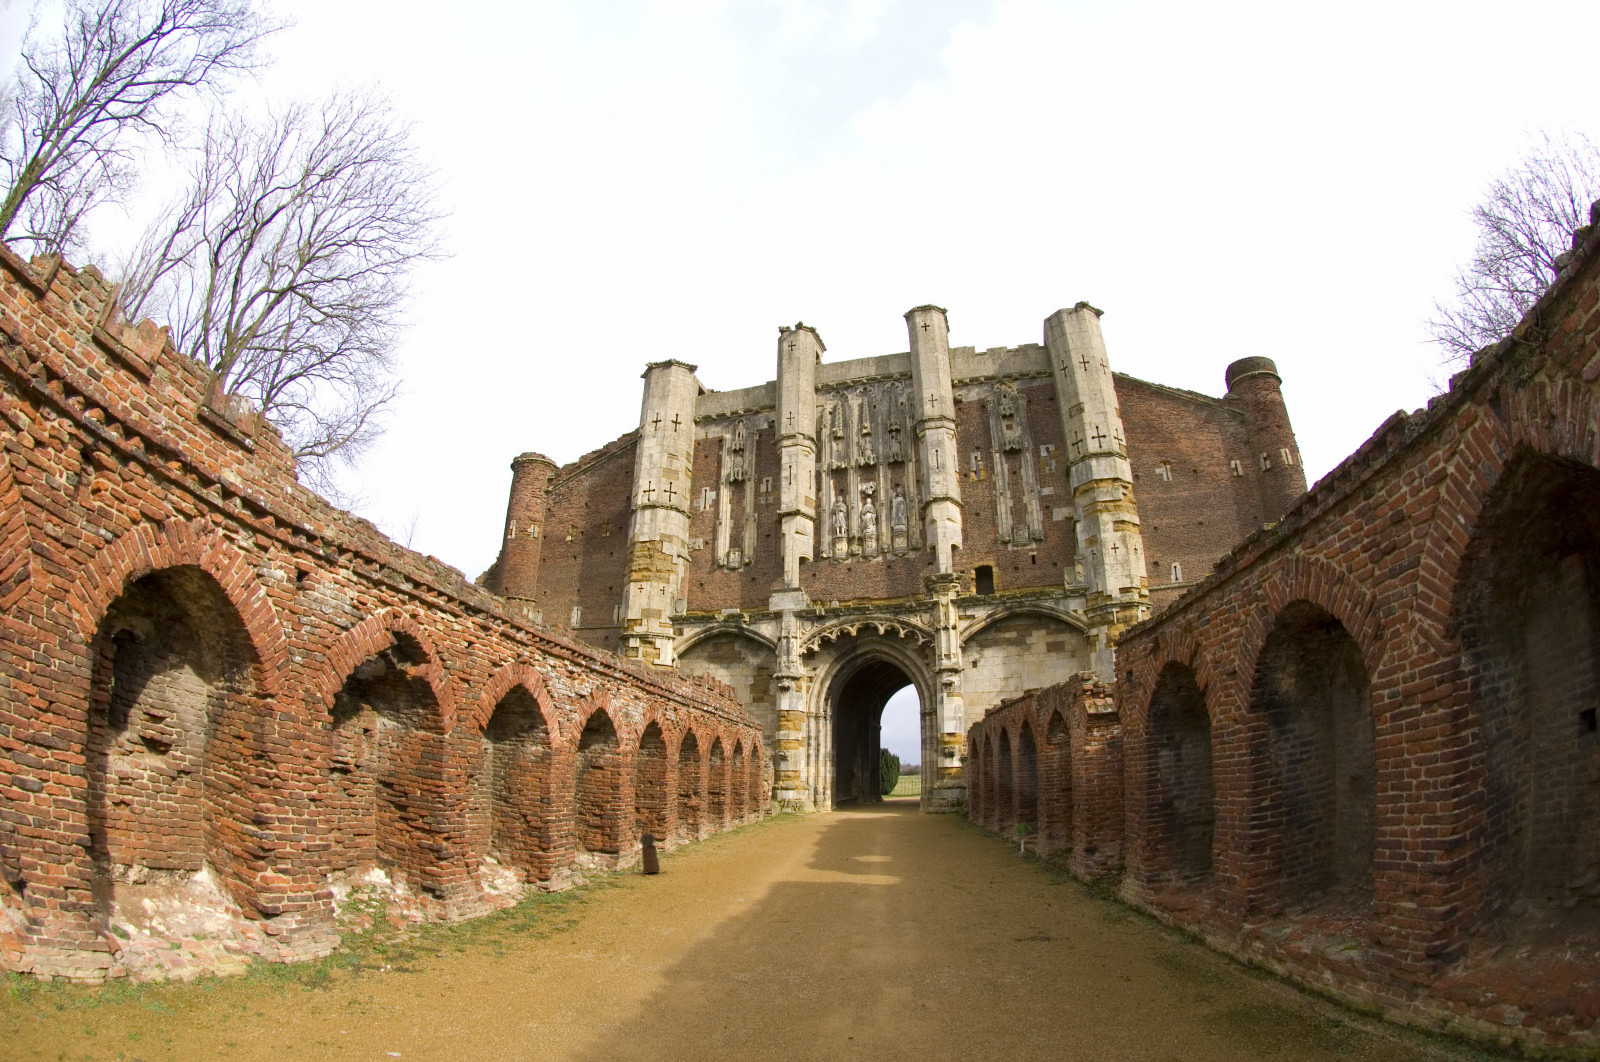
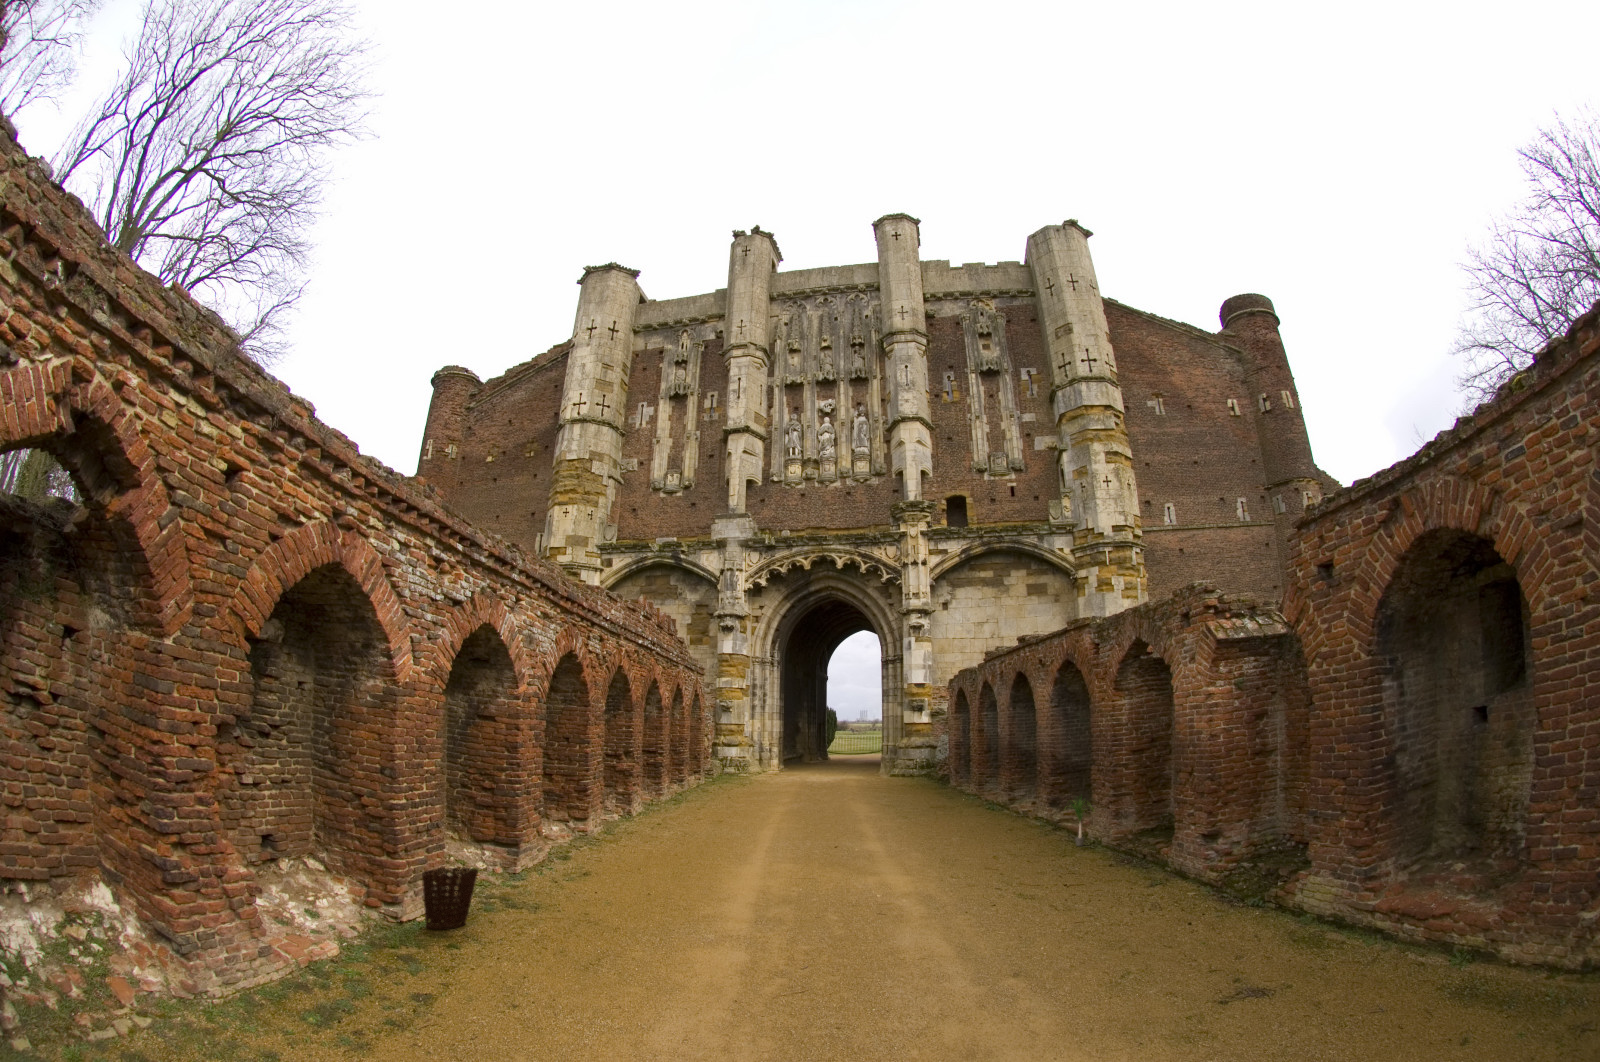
backpack: present [637,833,660,873] -> none [532,813,575,876]
basket: none [572,859,604,893] -> present [422,868,478,929]

